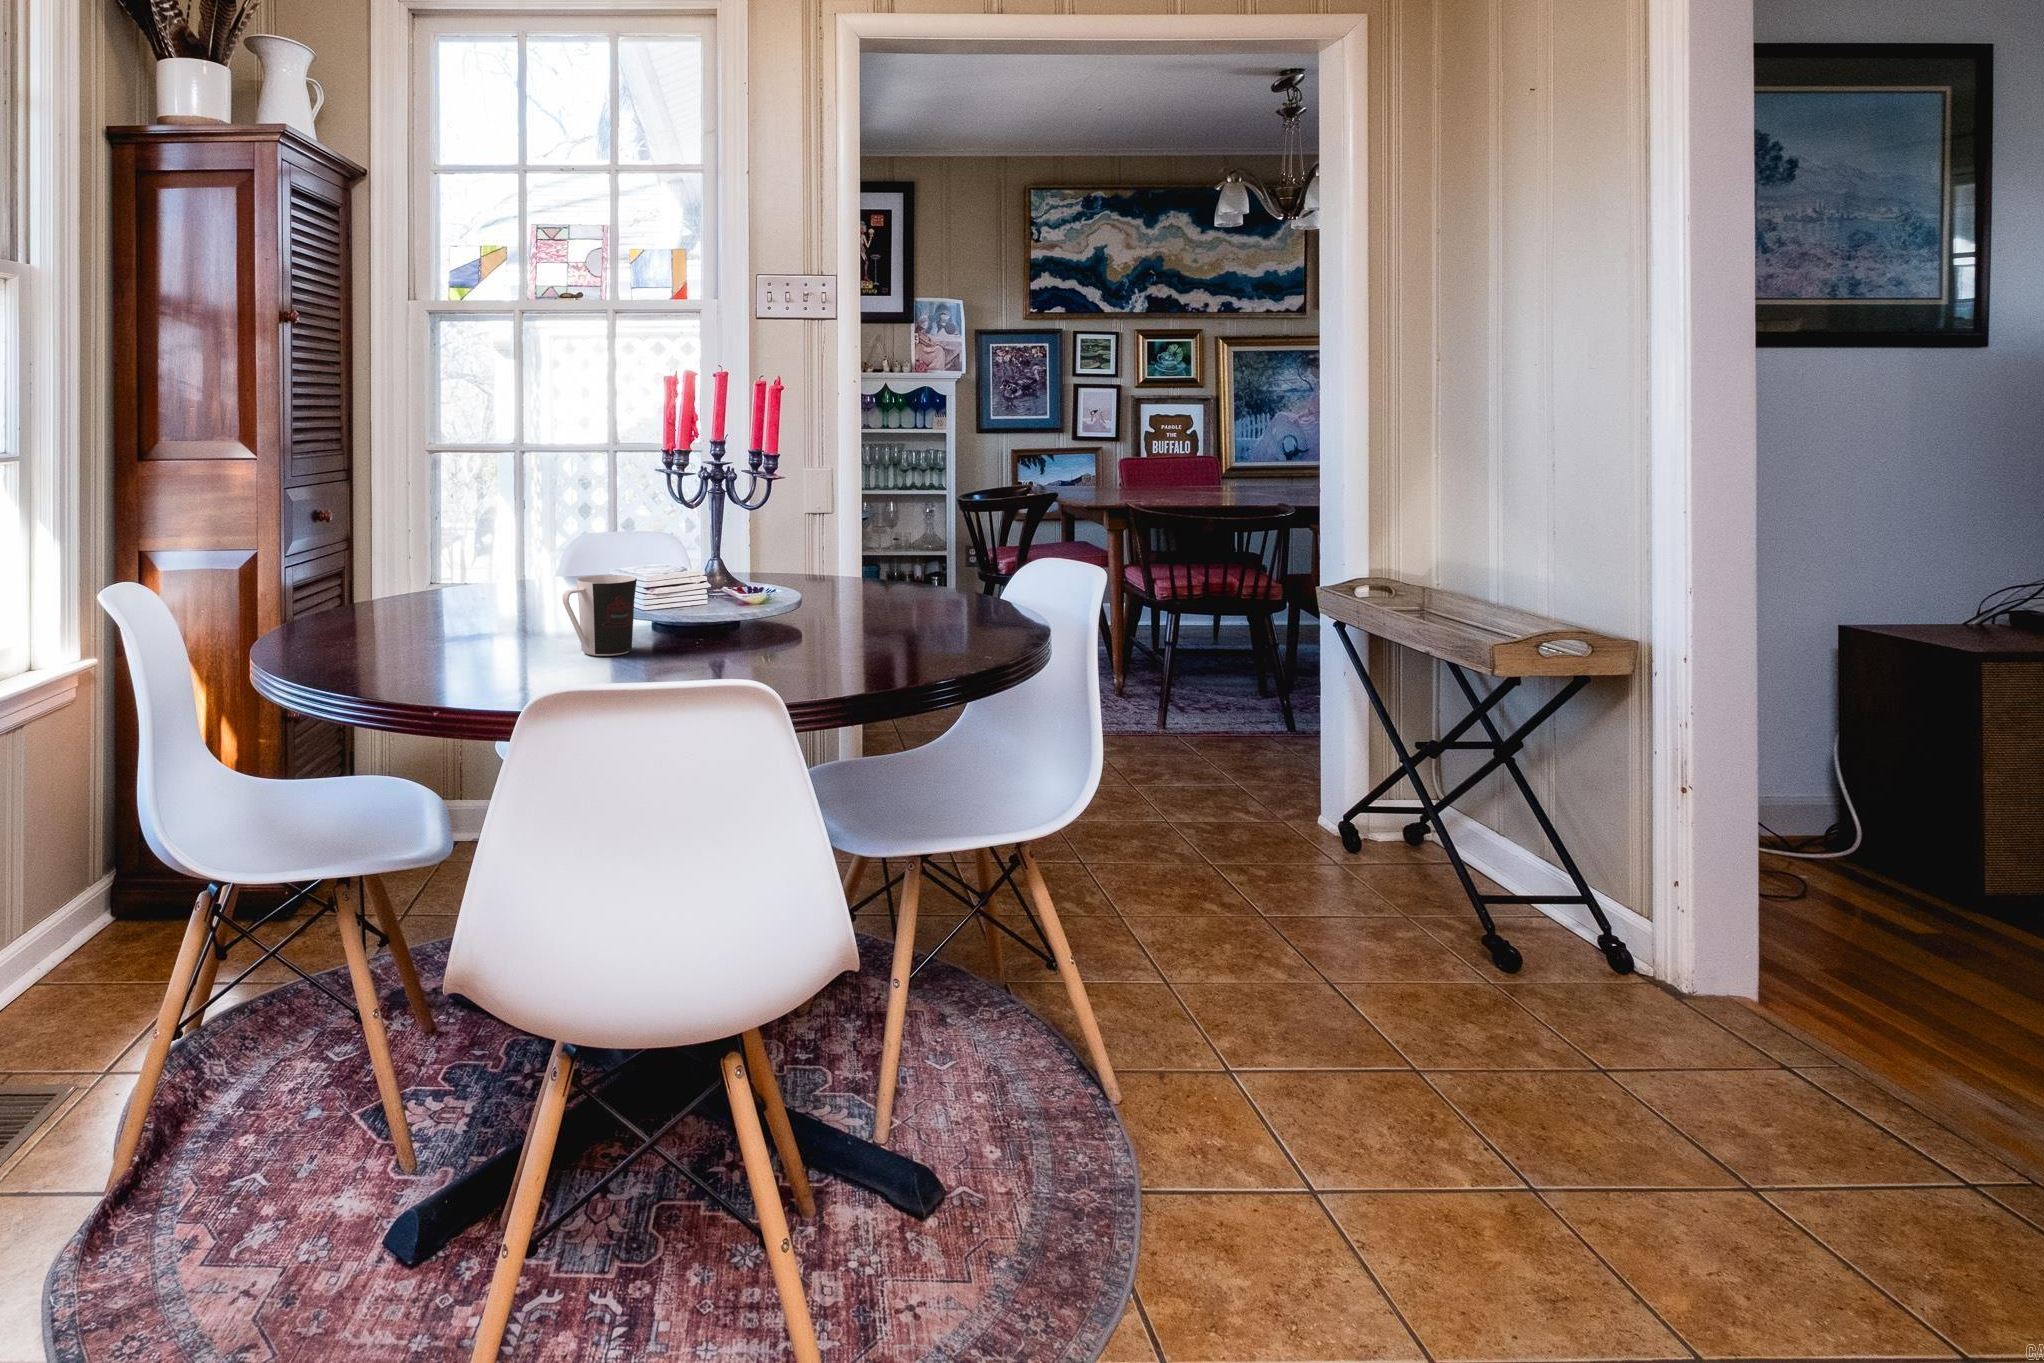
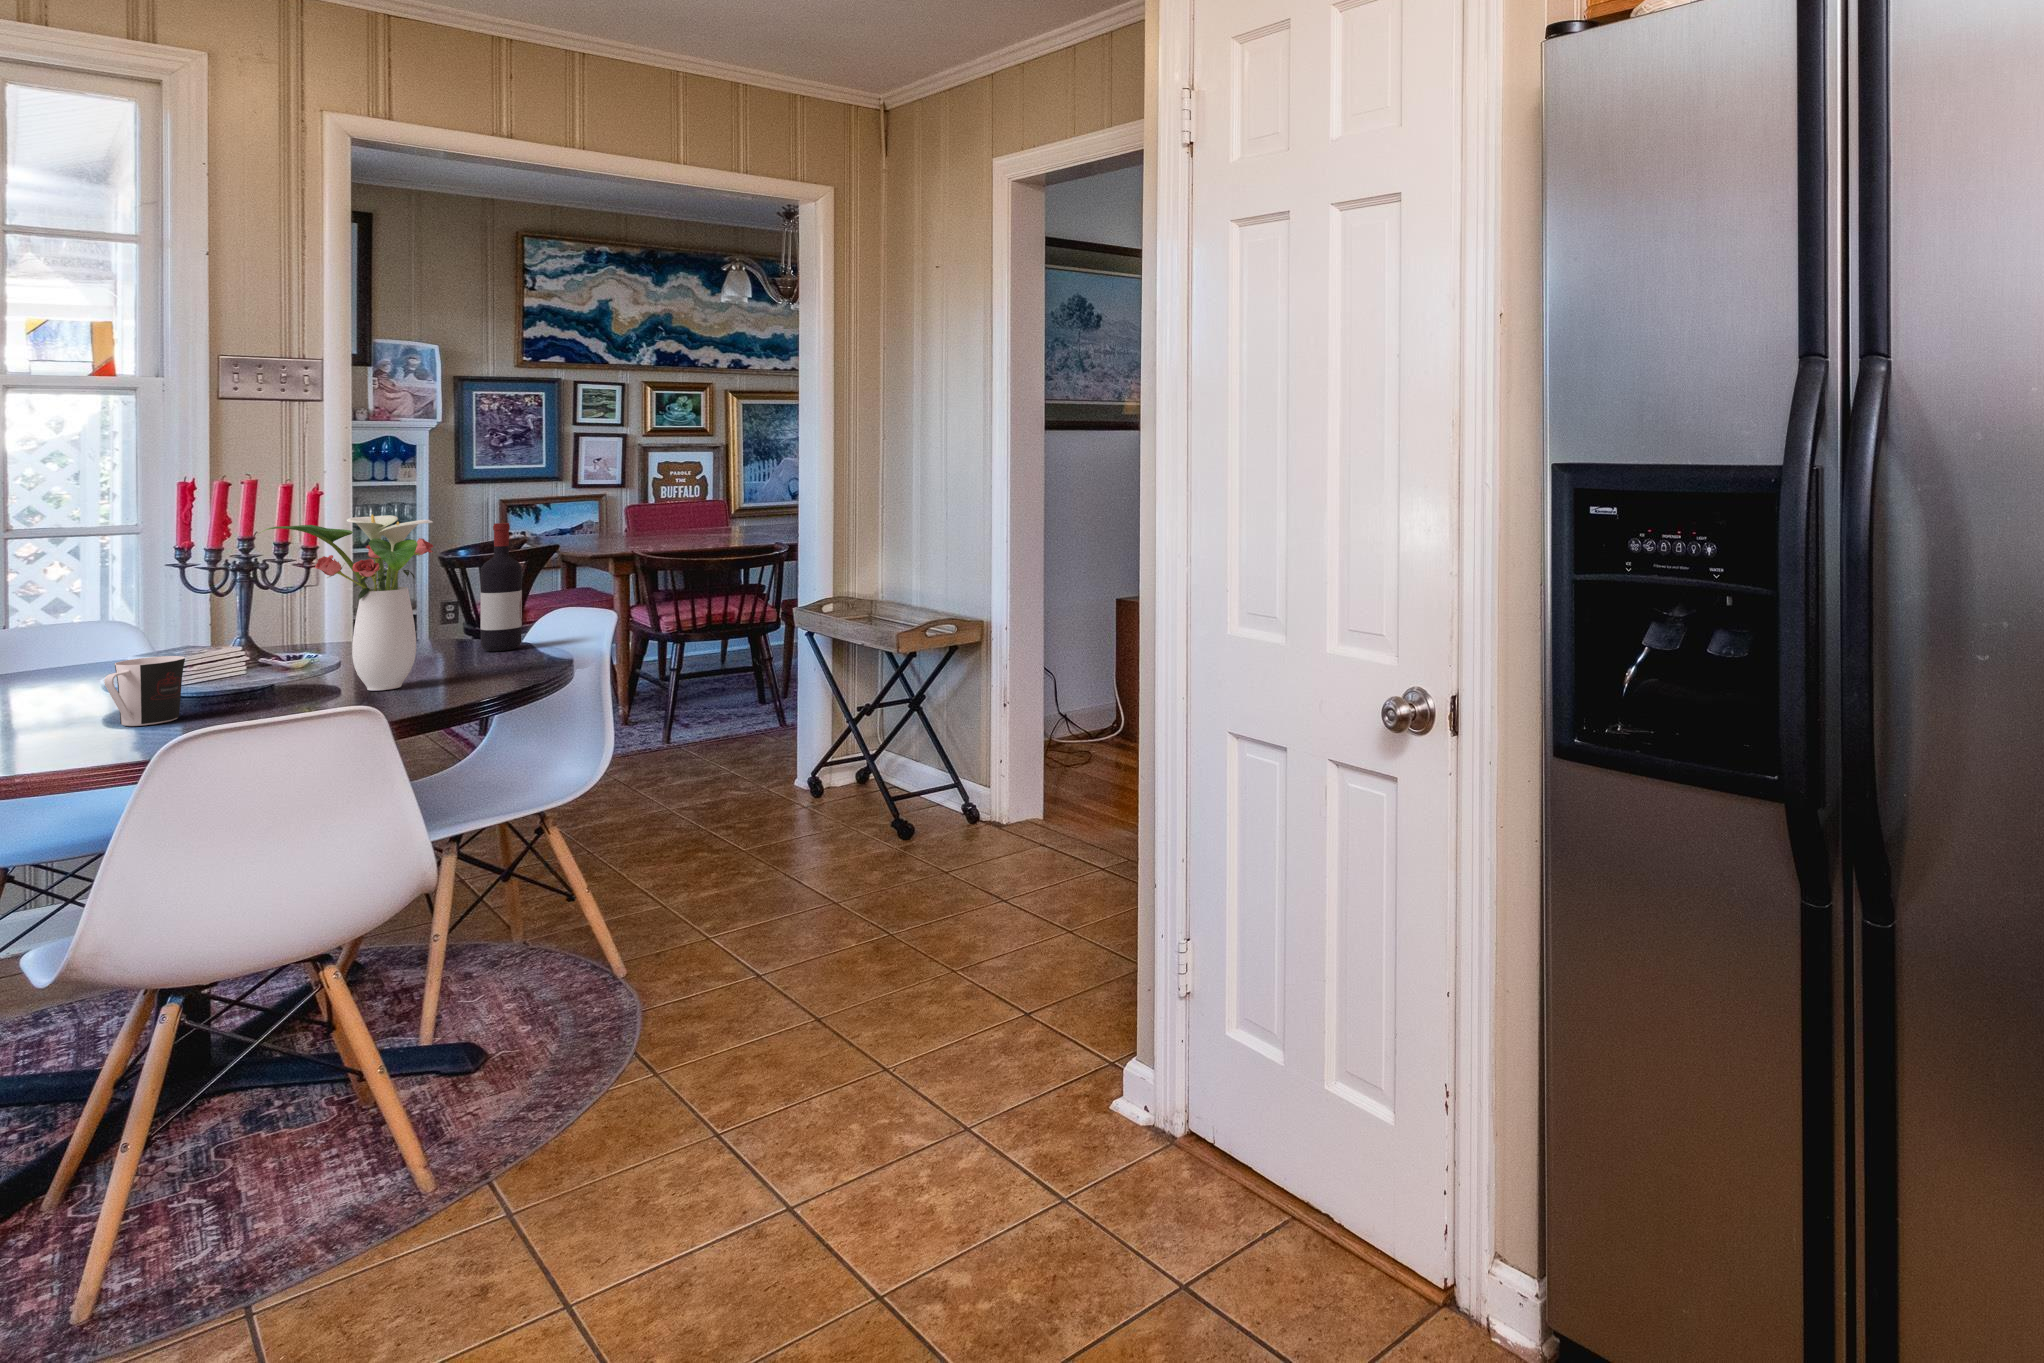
flower arrangement: none [708,418,880,648] -> present [262,514,433,691]
wine bottle: none [949,444,993,609] -> present [480,523,522,651]

